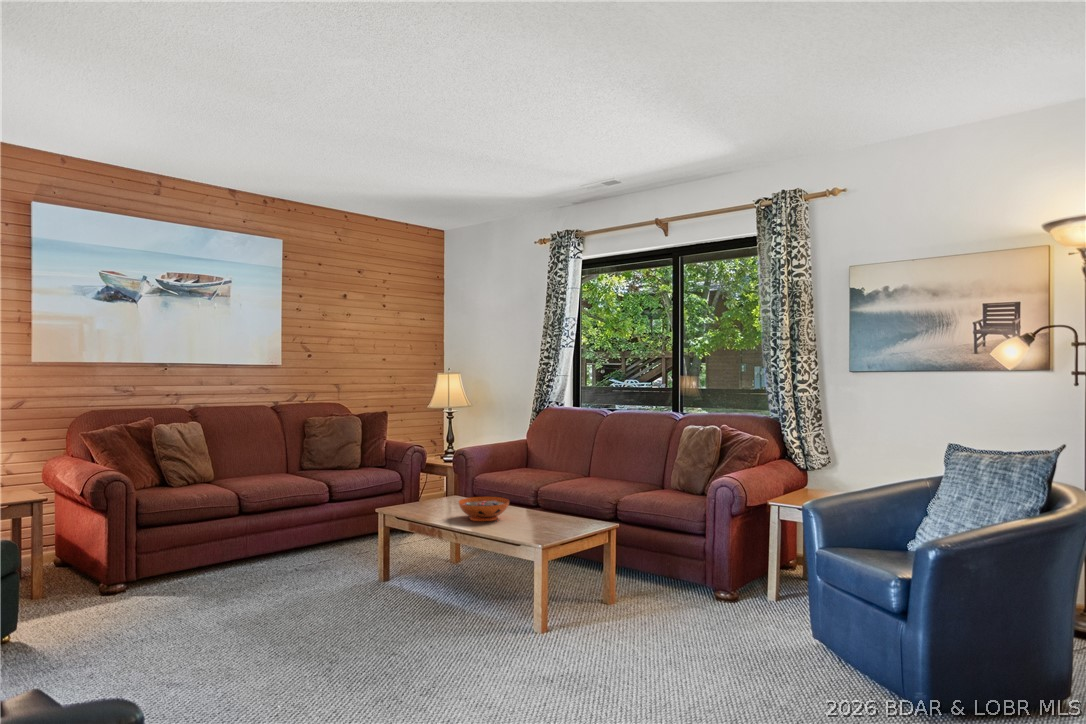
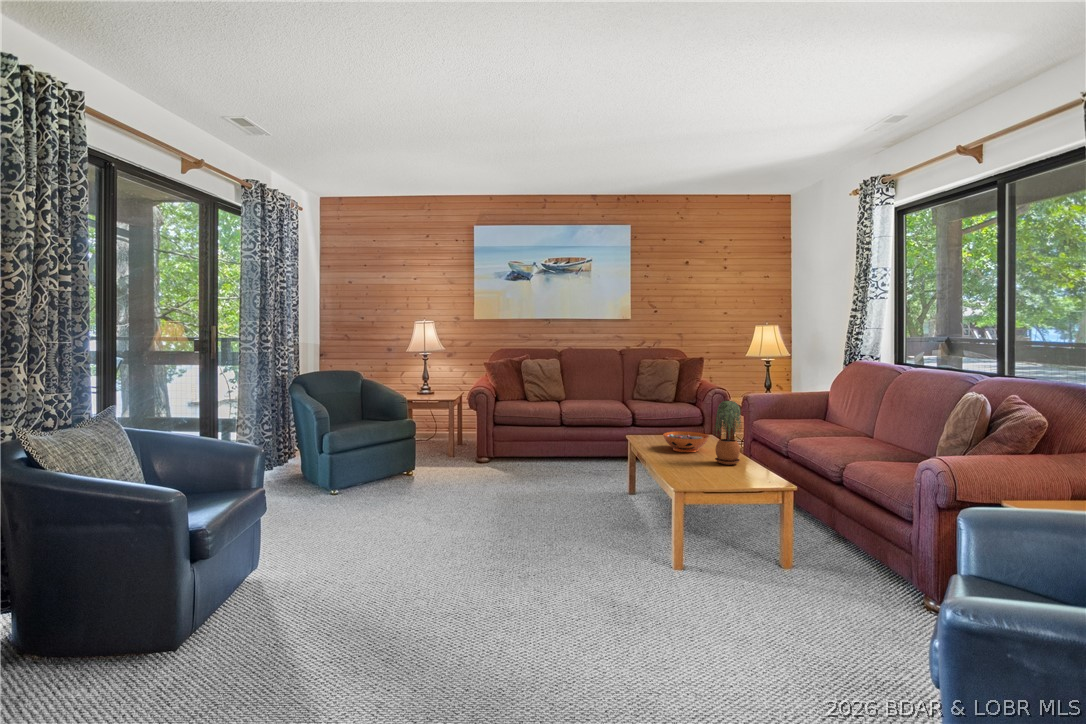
potted plant: none [539,456,566,527] -> present [714,401,741,465]

